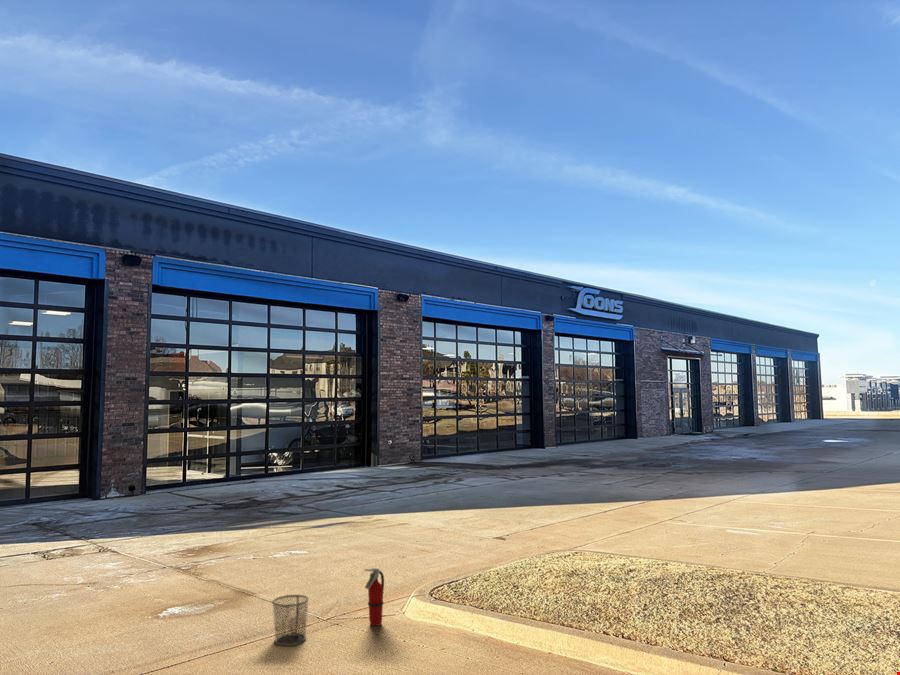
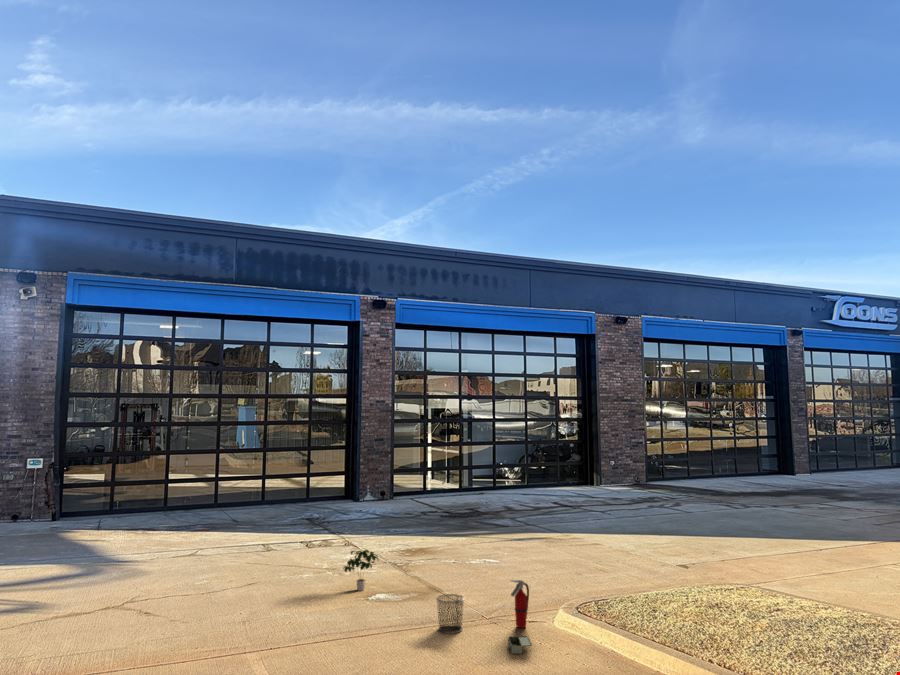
potted plant: none [119,552,171,606] -> present [344,550,378,591]
toolbox: none [373,634,407,659] -> present [508,636,532,654]

